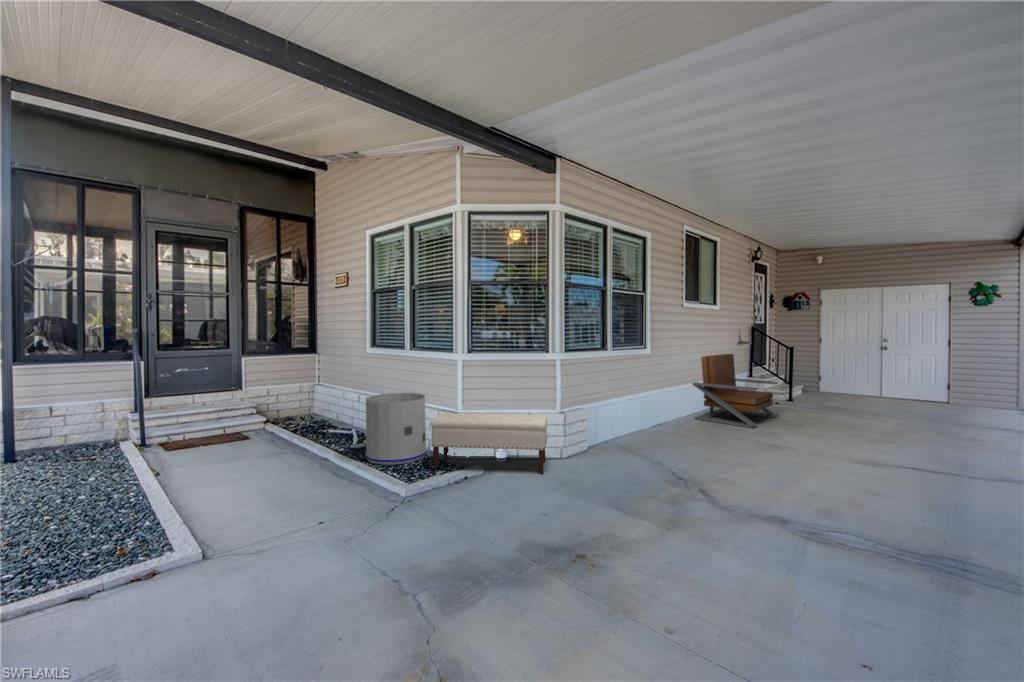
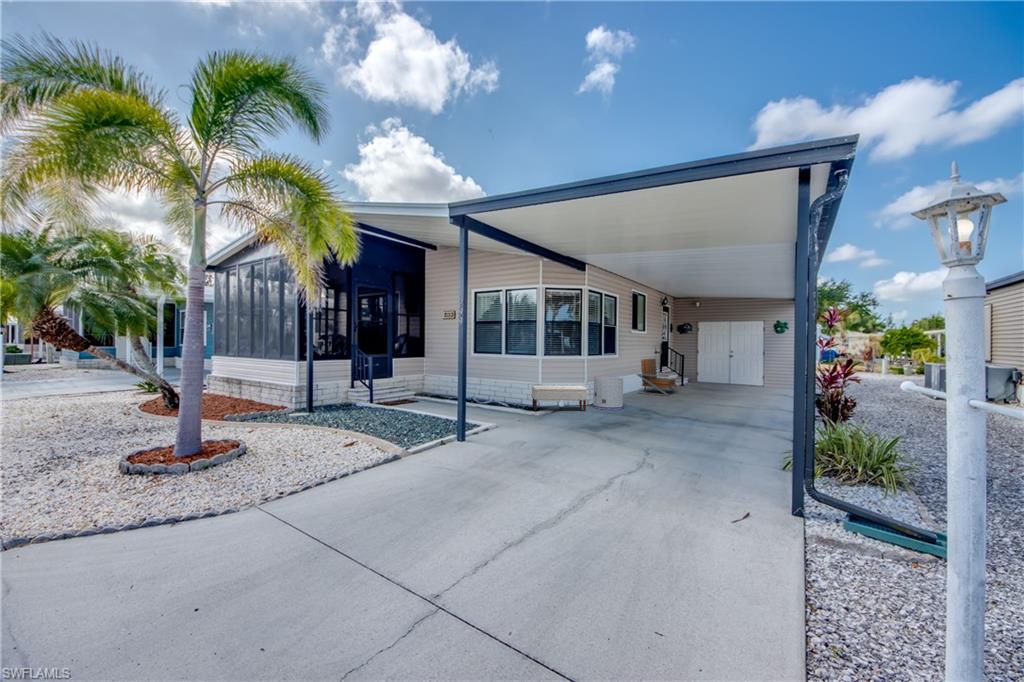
trash can: present [365,393,427,465] -> present [593,377,623,410]

